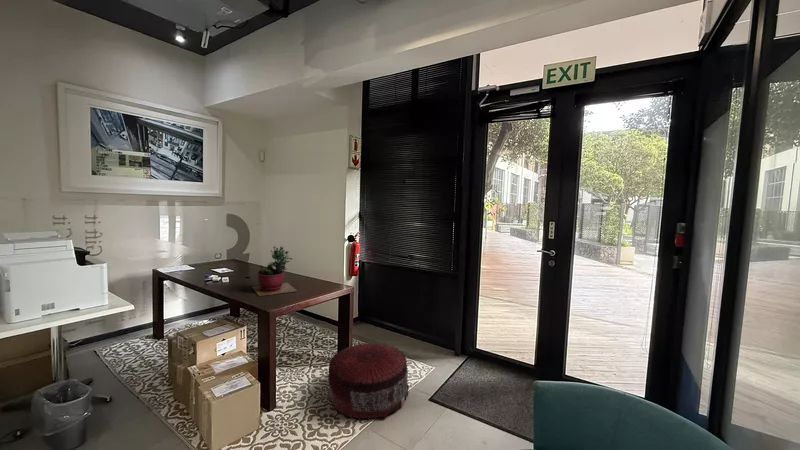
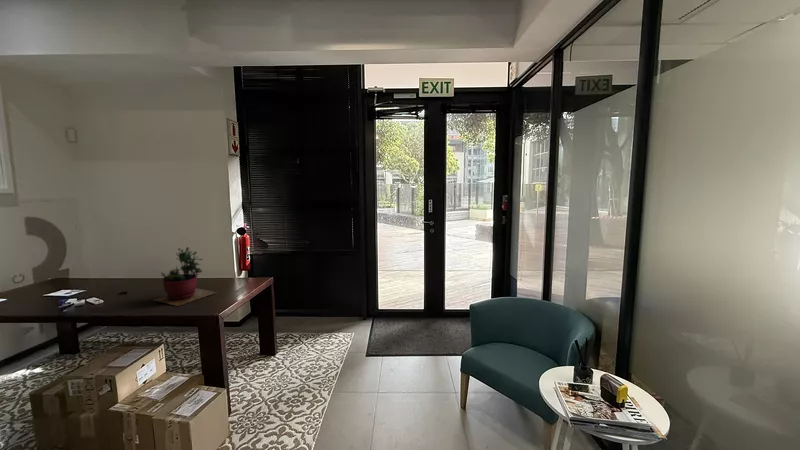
pouf: present [328,343,409,418] -> none [274,321,351,392]

